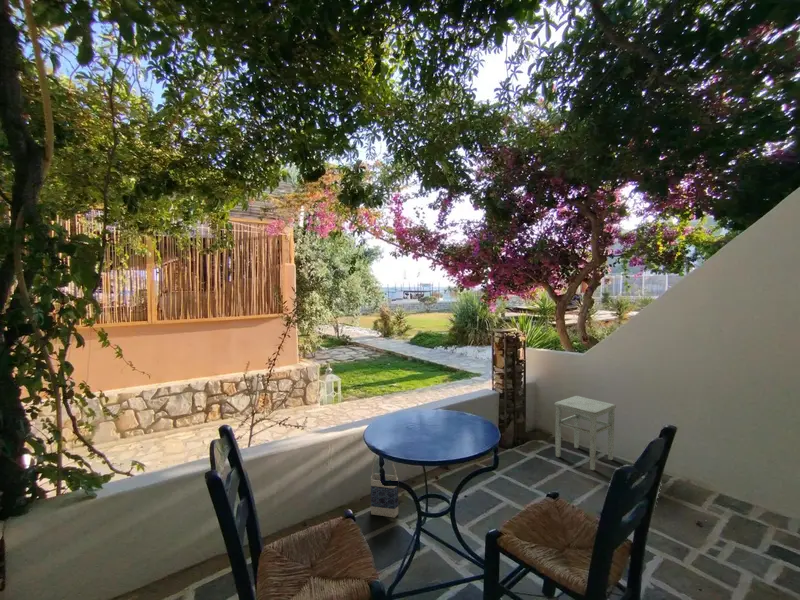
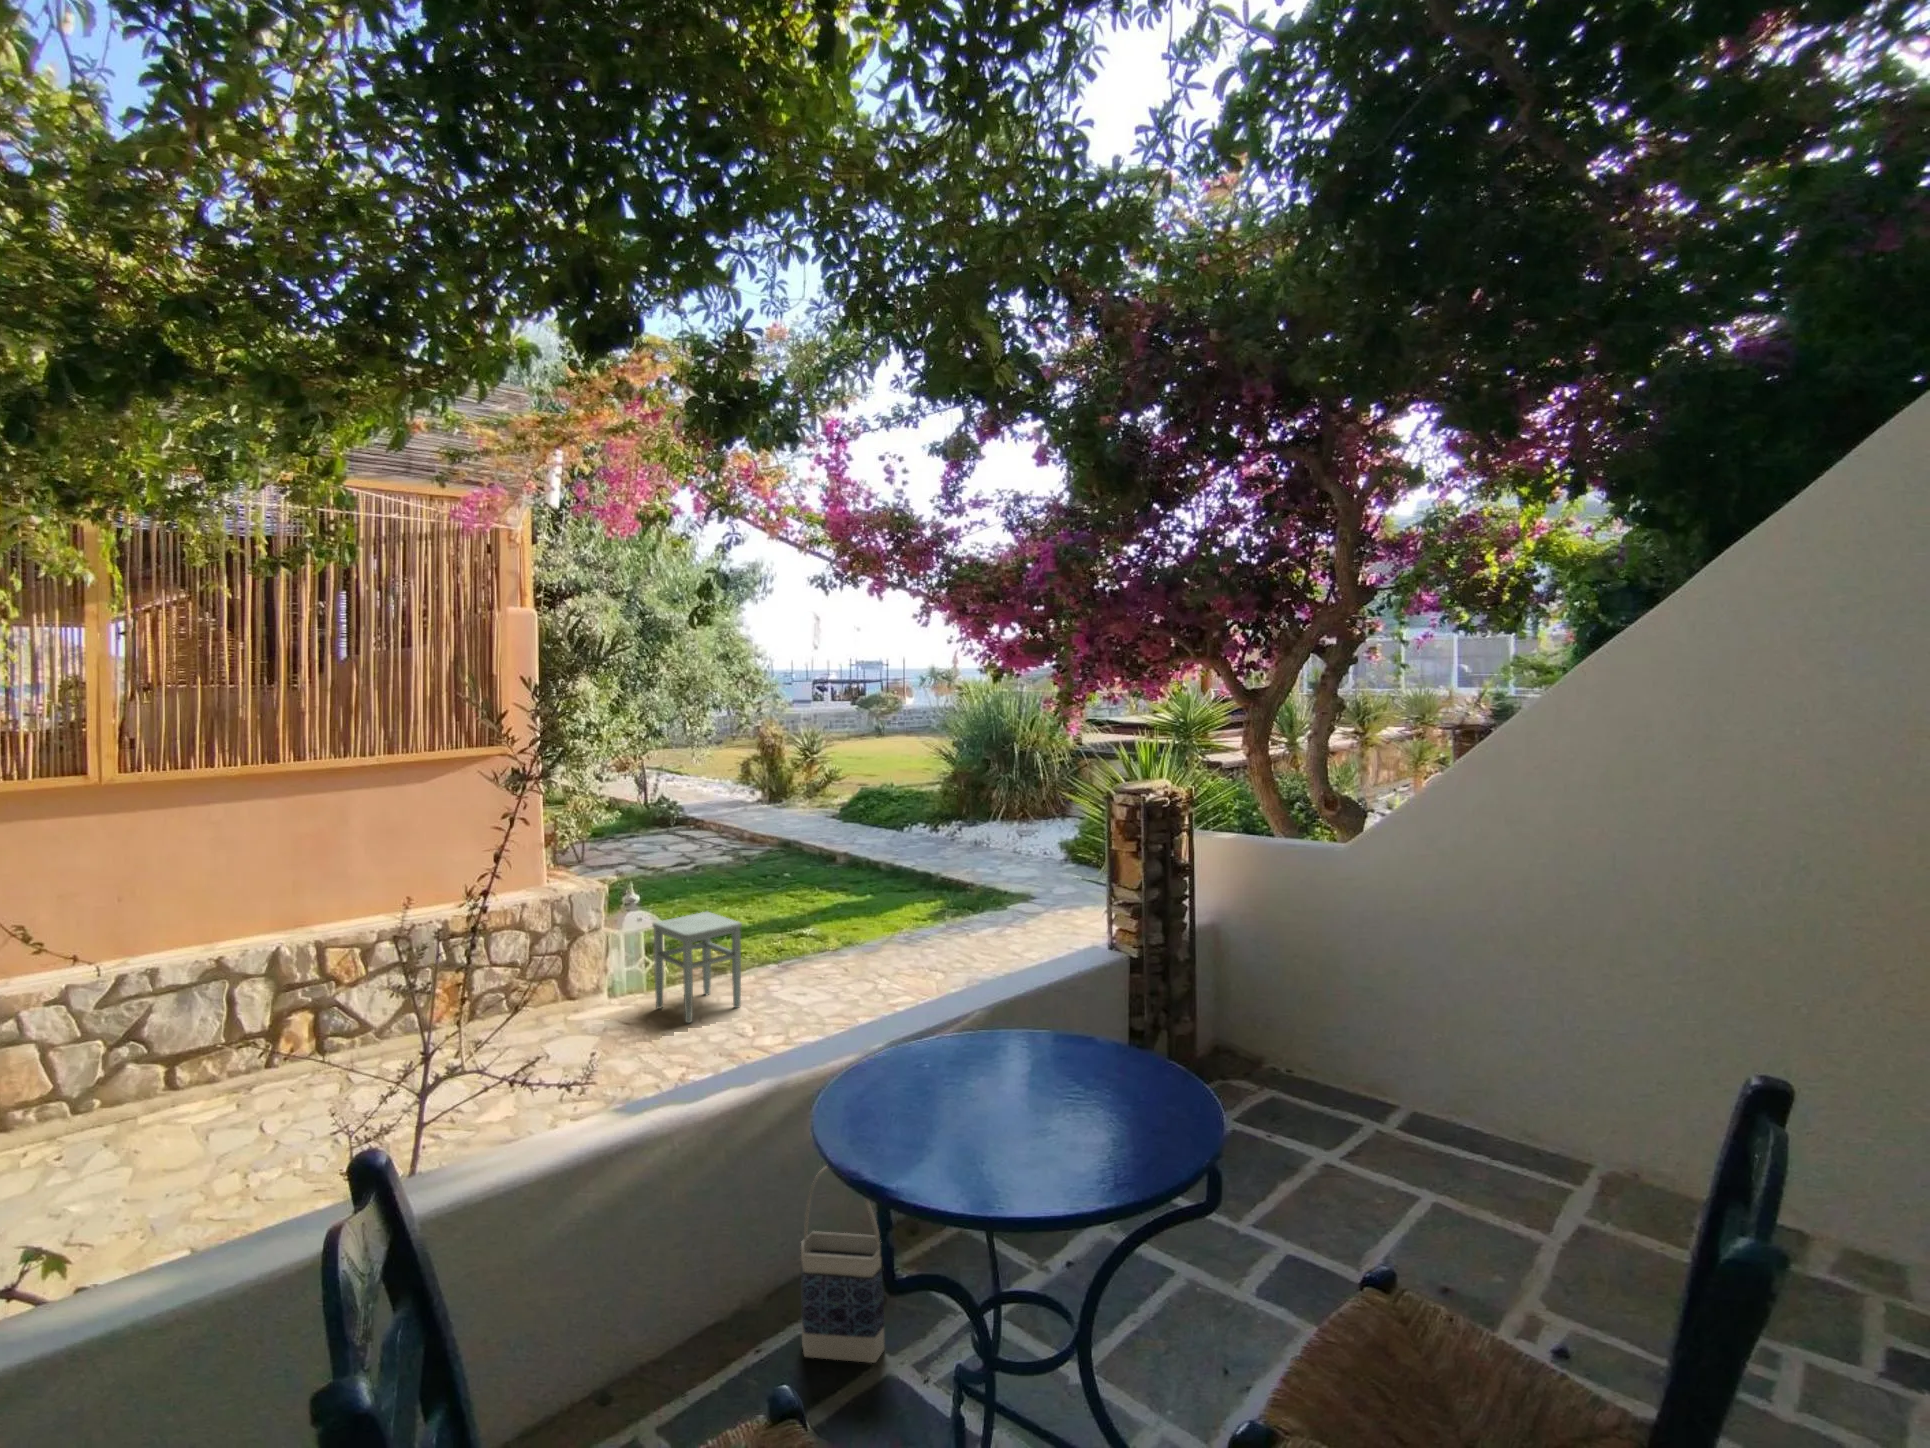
stool: present [555,396,616,470] -> present [653,912,742,1023]

